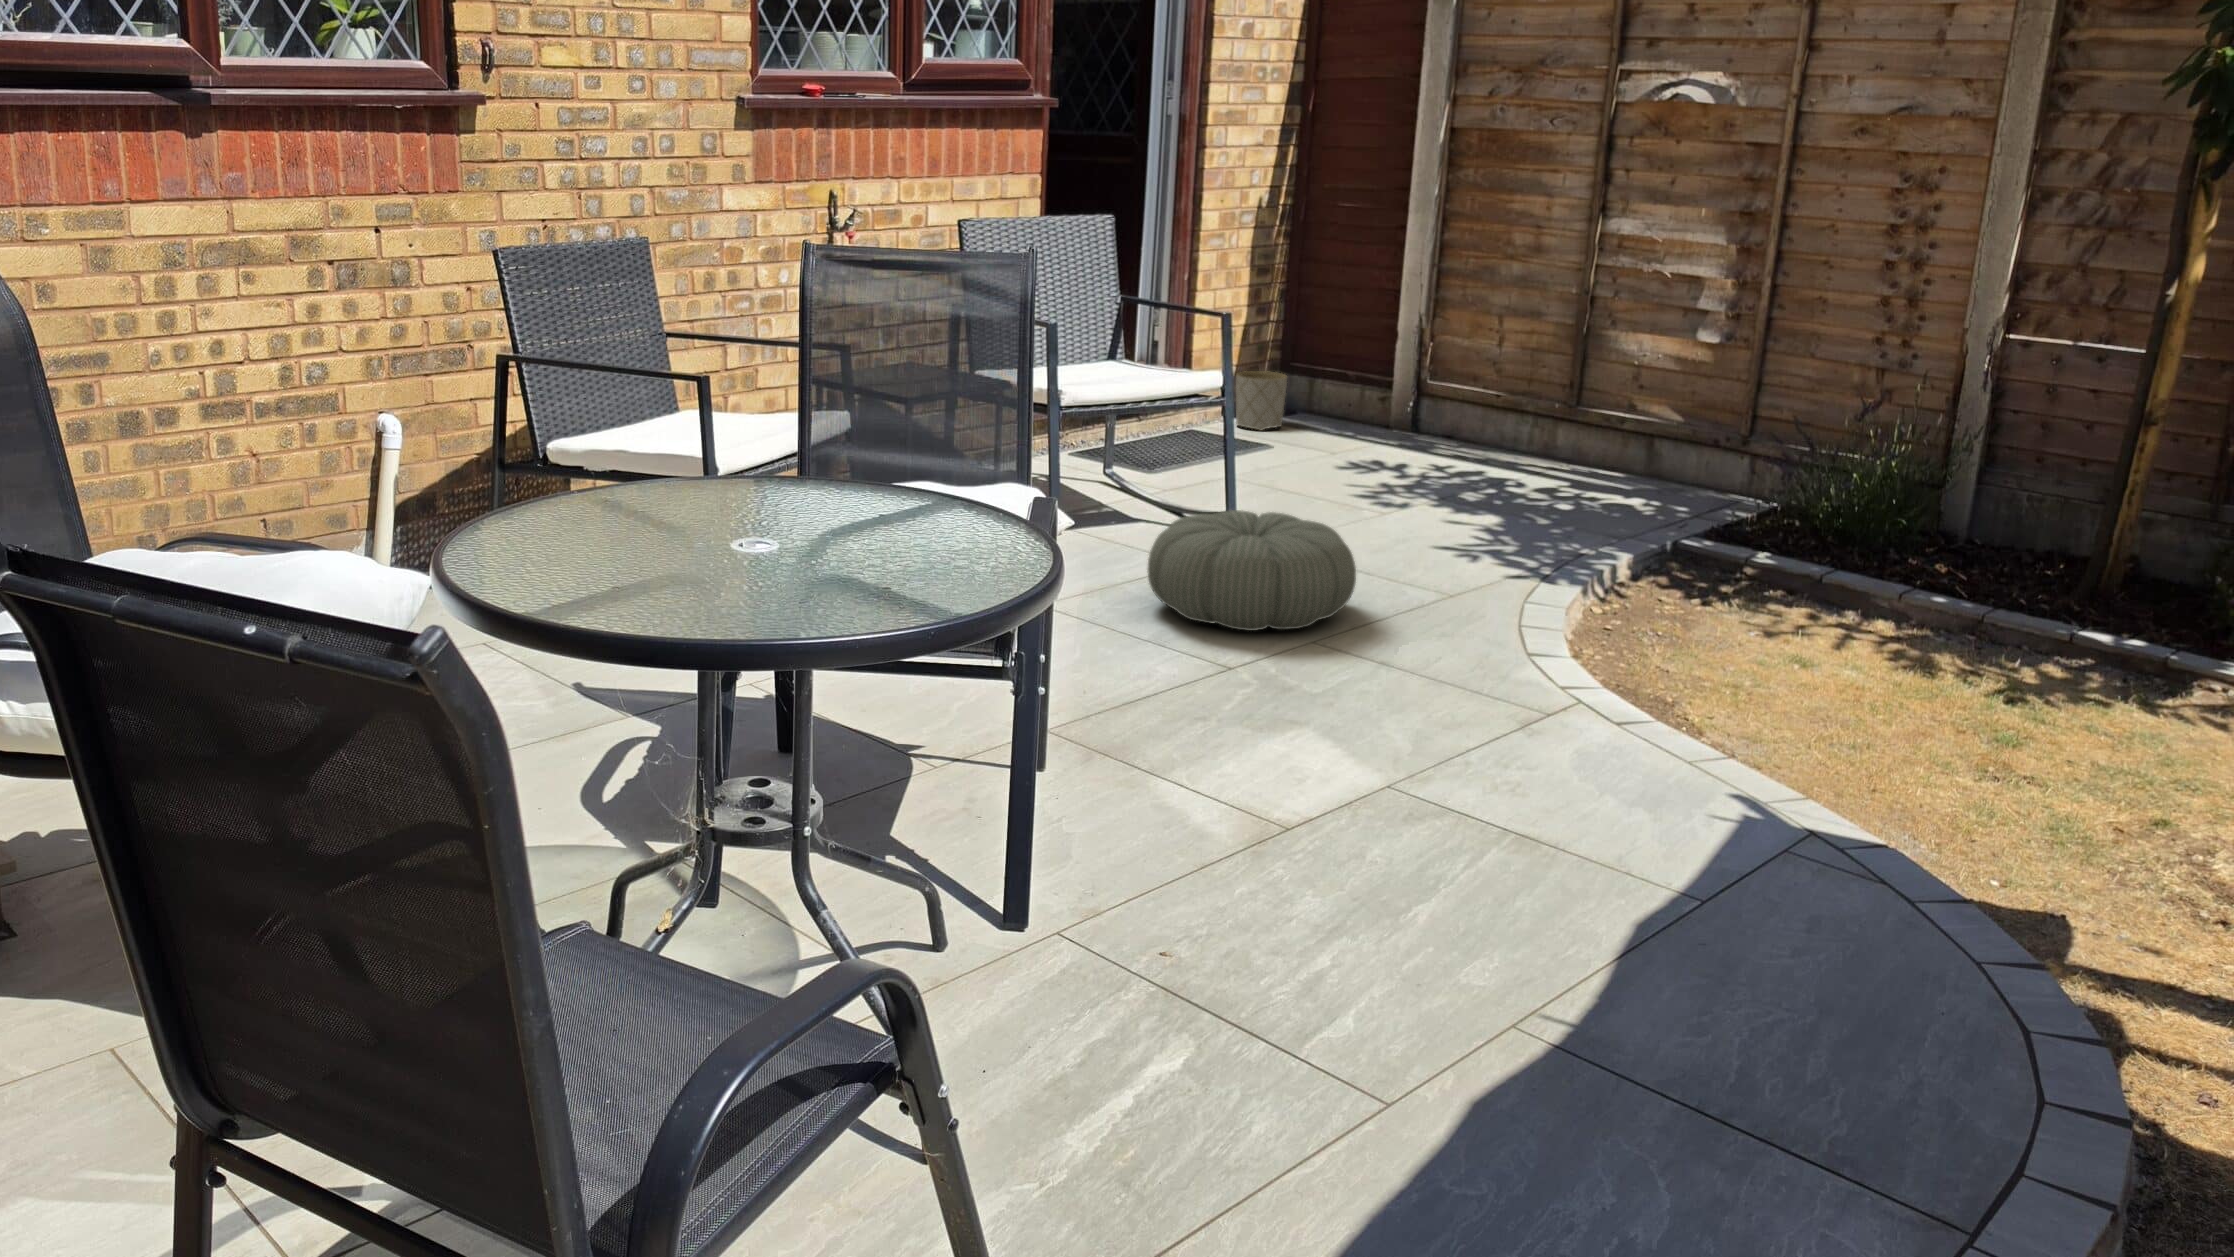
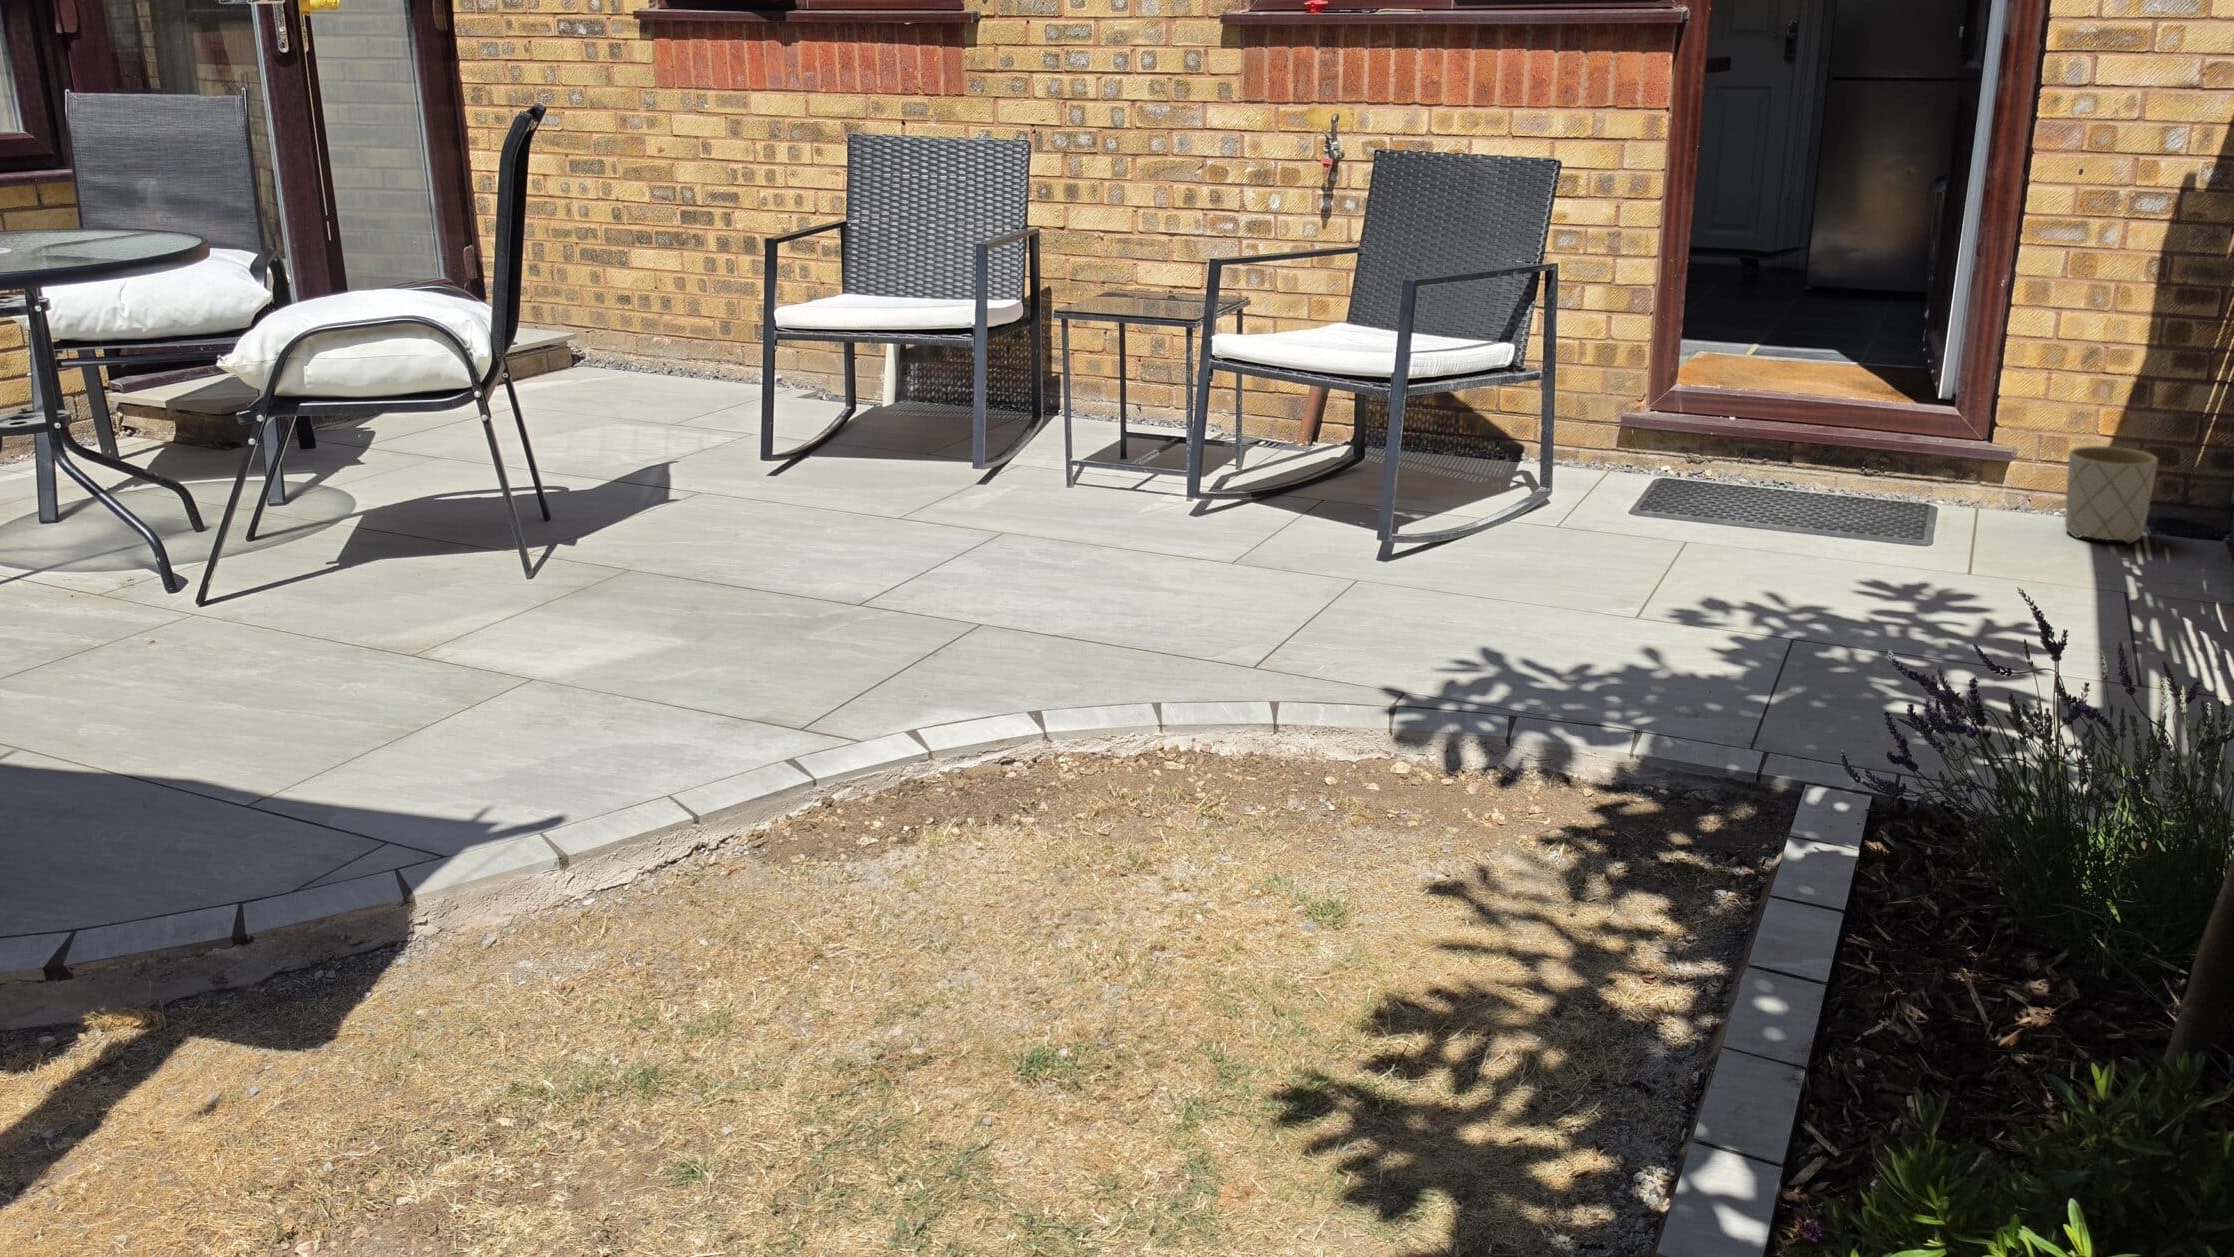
pouf: present [1147,510,1356,631] -> none [972,492,1214,634]

